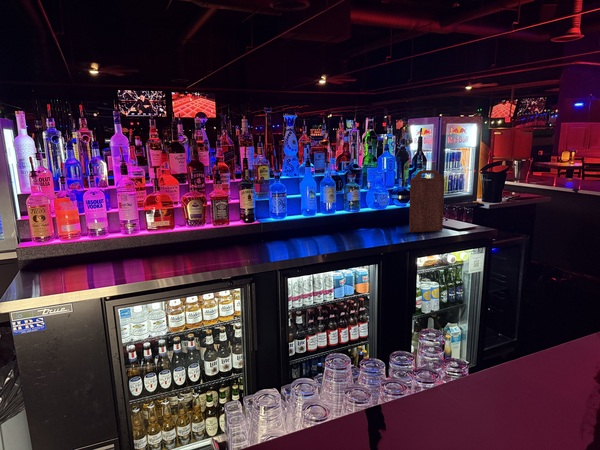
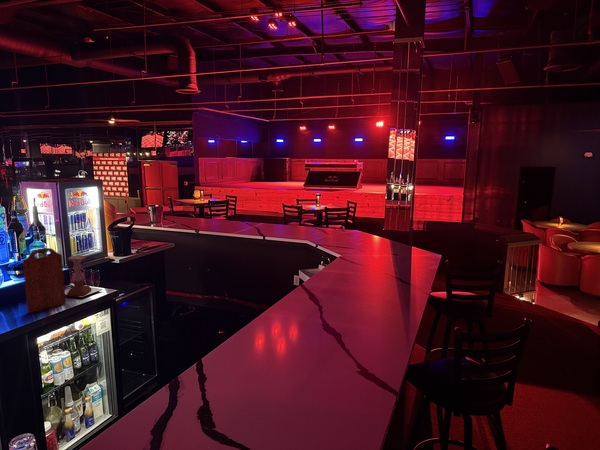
candle holder: none [441,187,465,228] -> present [67,256,91,296]

